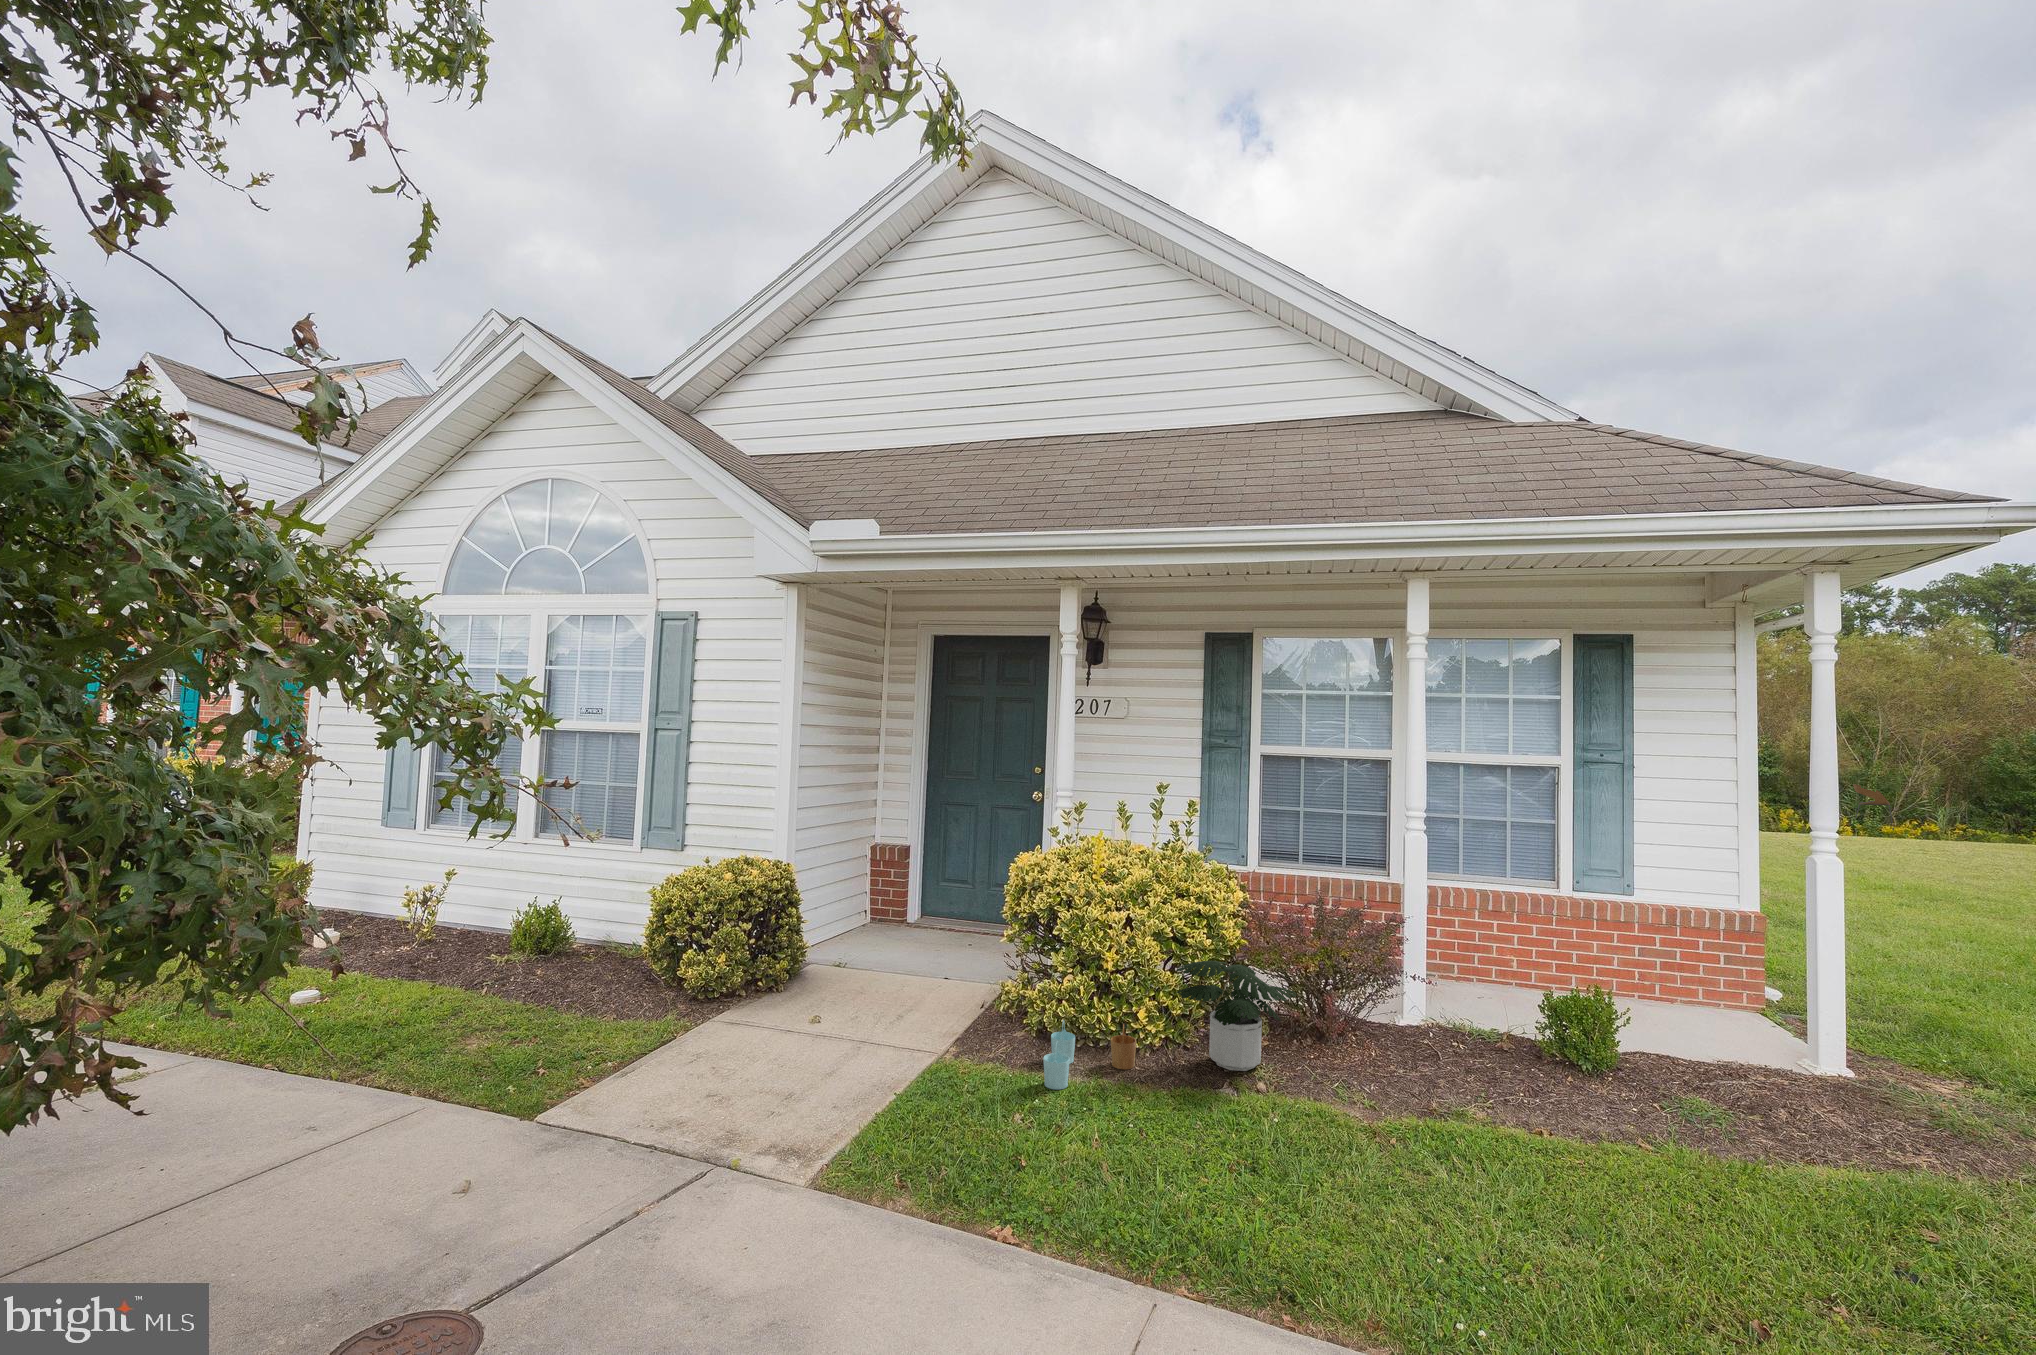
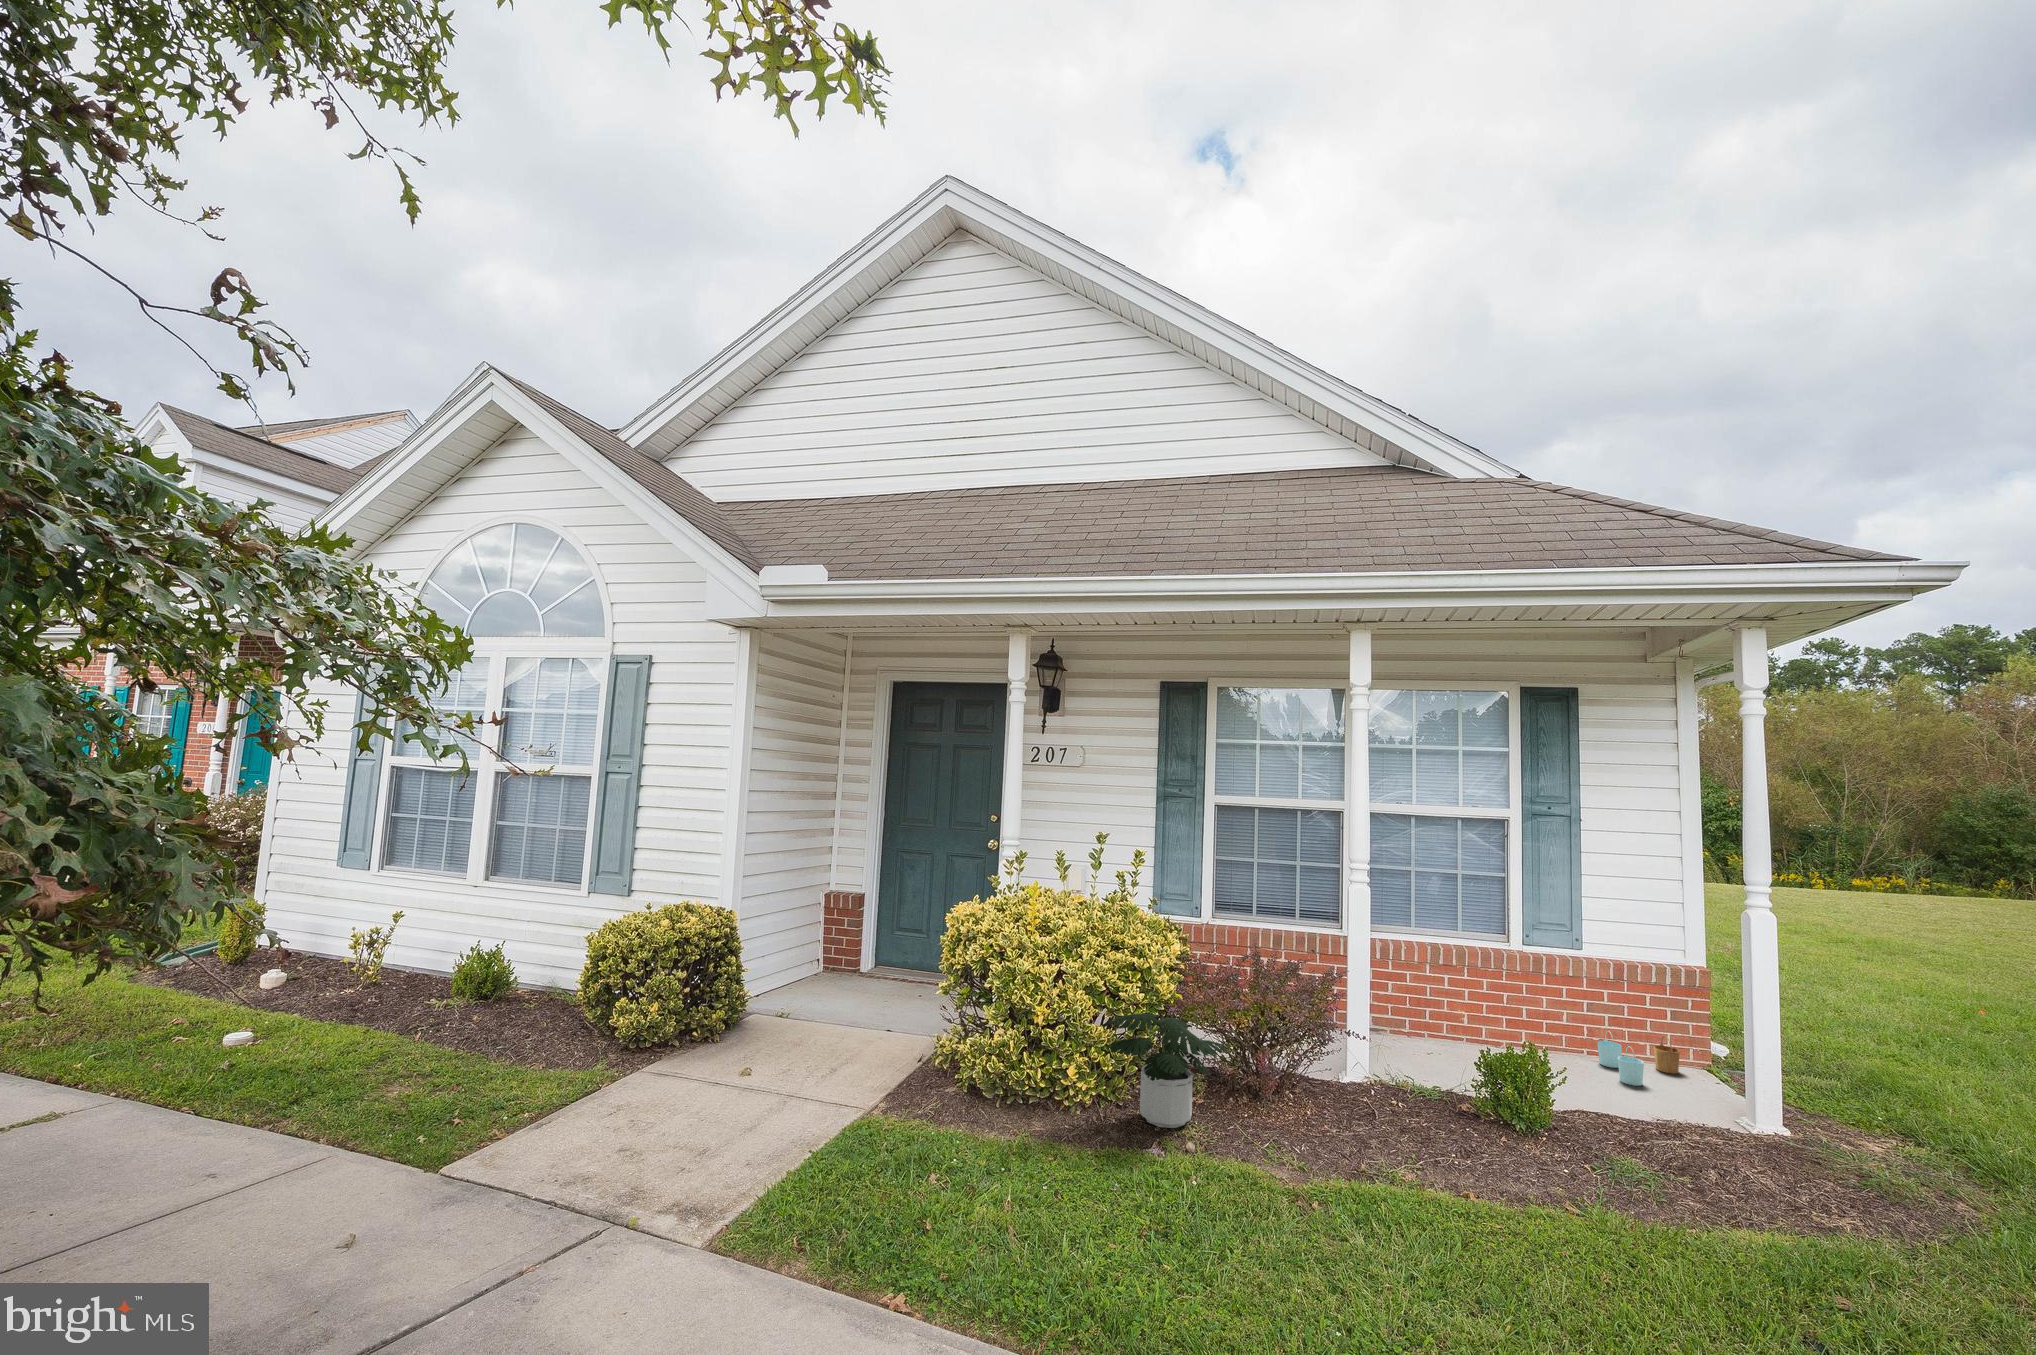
chair: present [1853,784,1894,830] -> none [1821,838,1863,884]
bucket: present [1043,1020,1136,1090] -> present [1598,1031,1680,1086]

